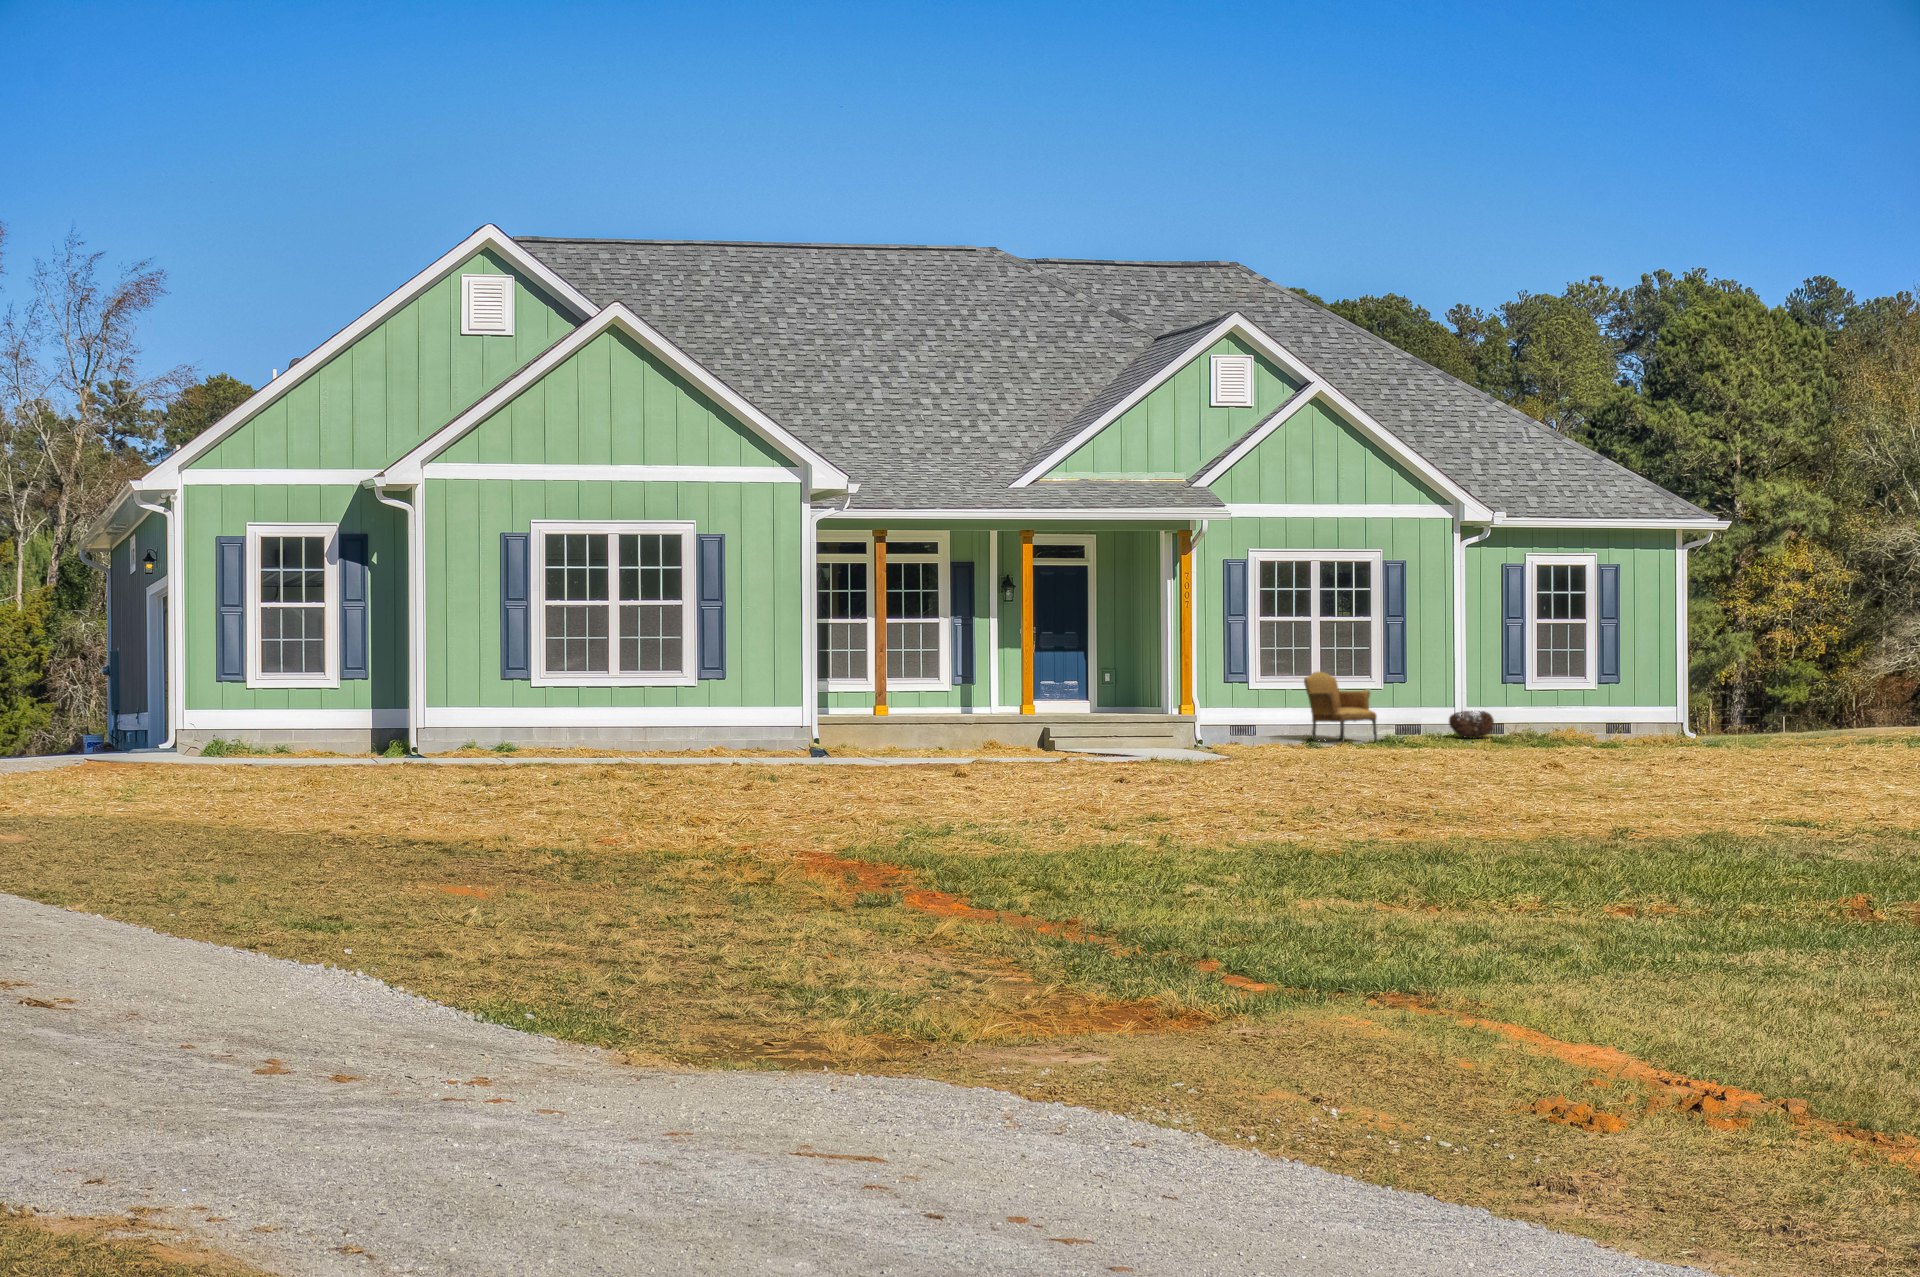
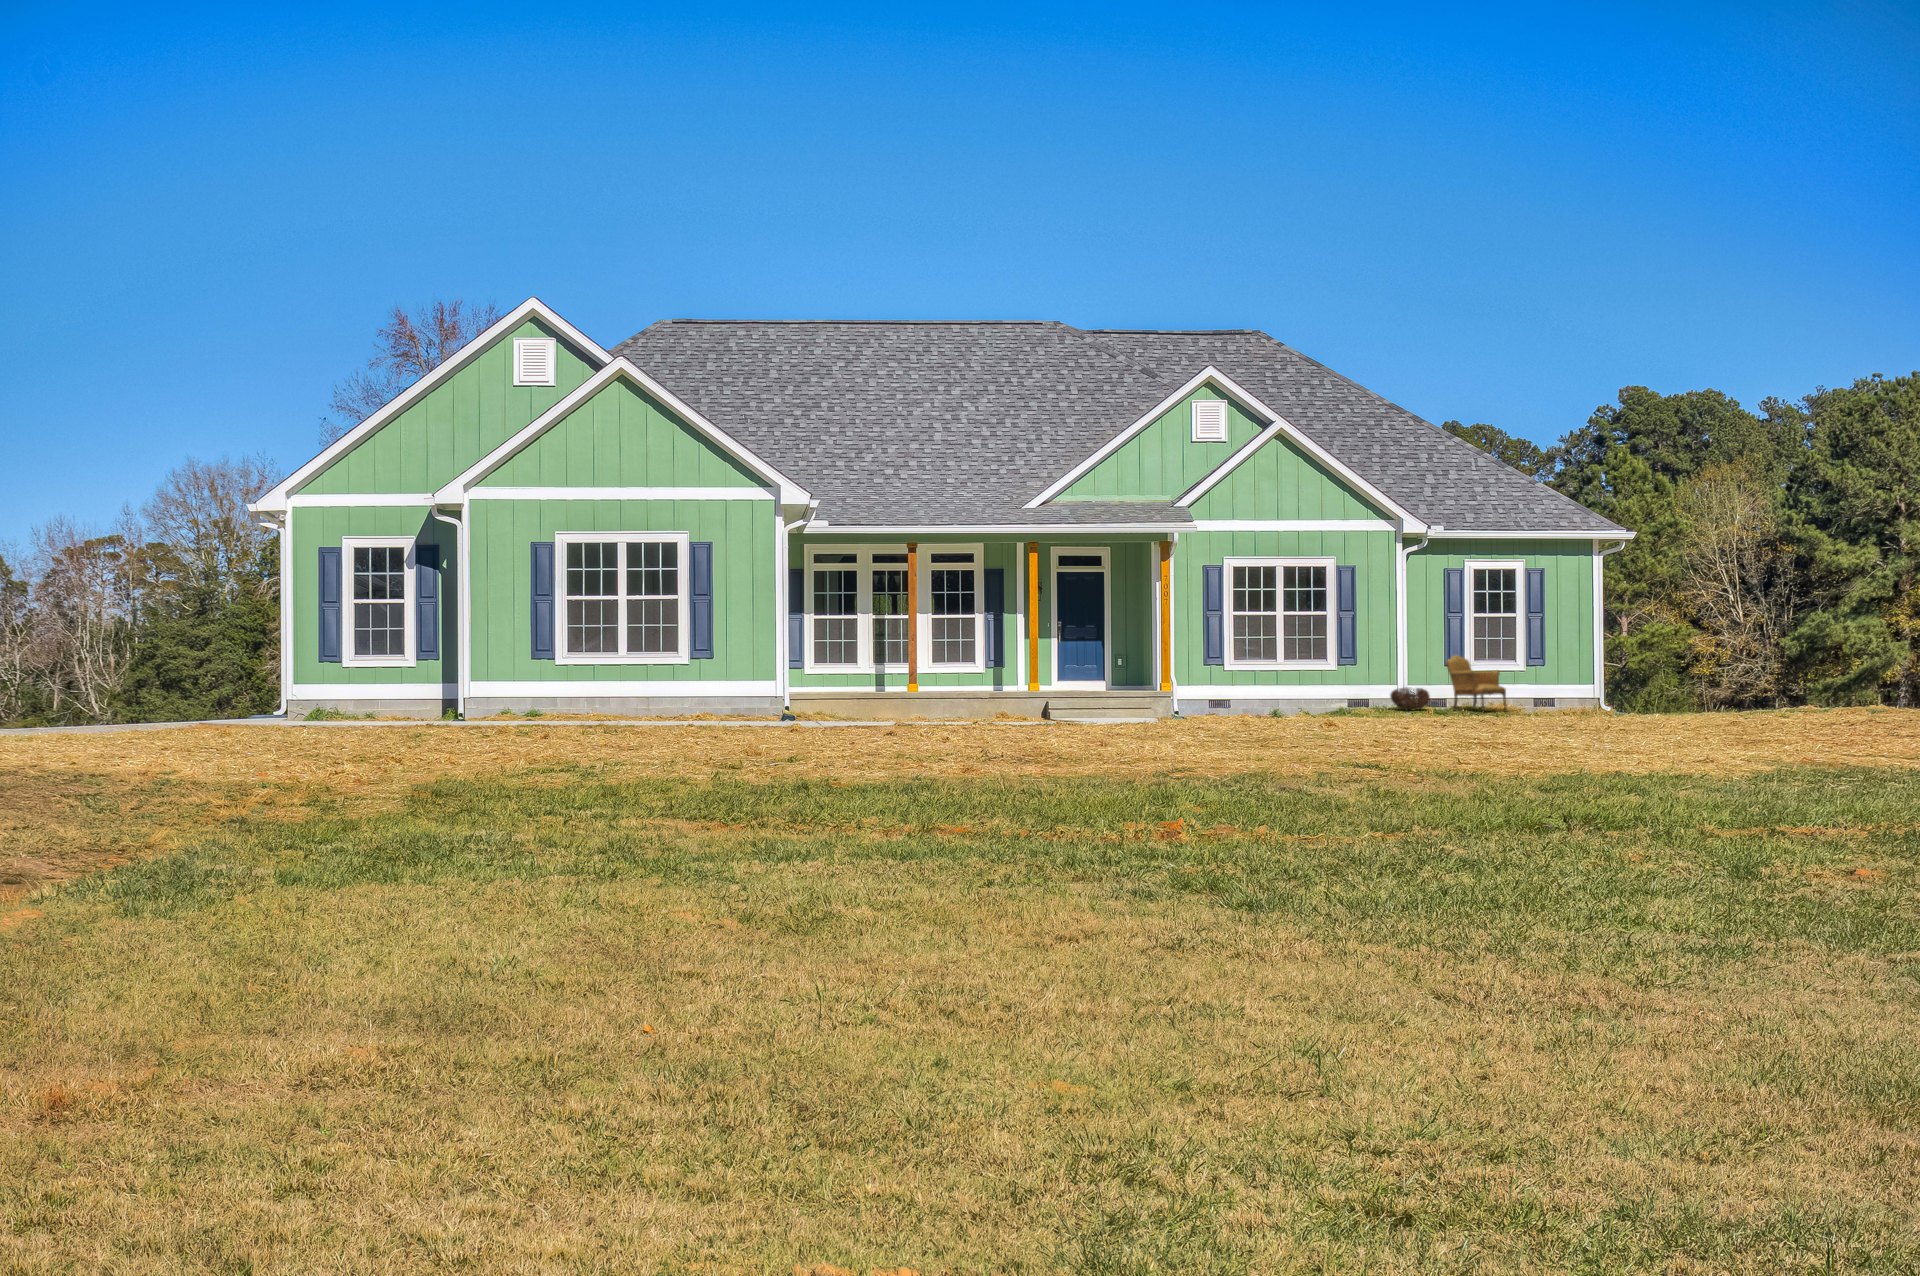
armchair: present [1304,672,1377,743] -> present [1446,655,1507,712]

